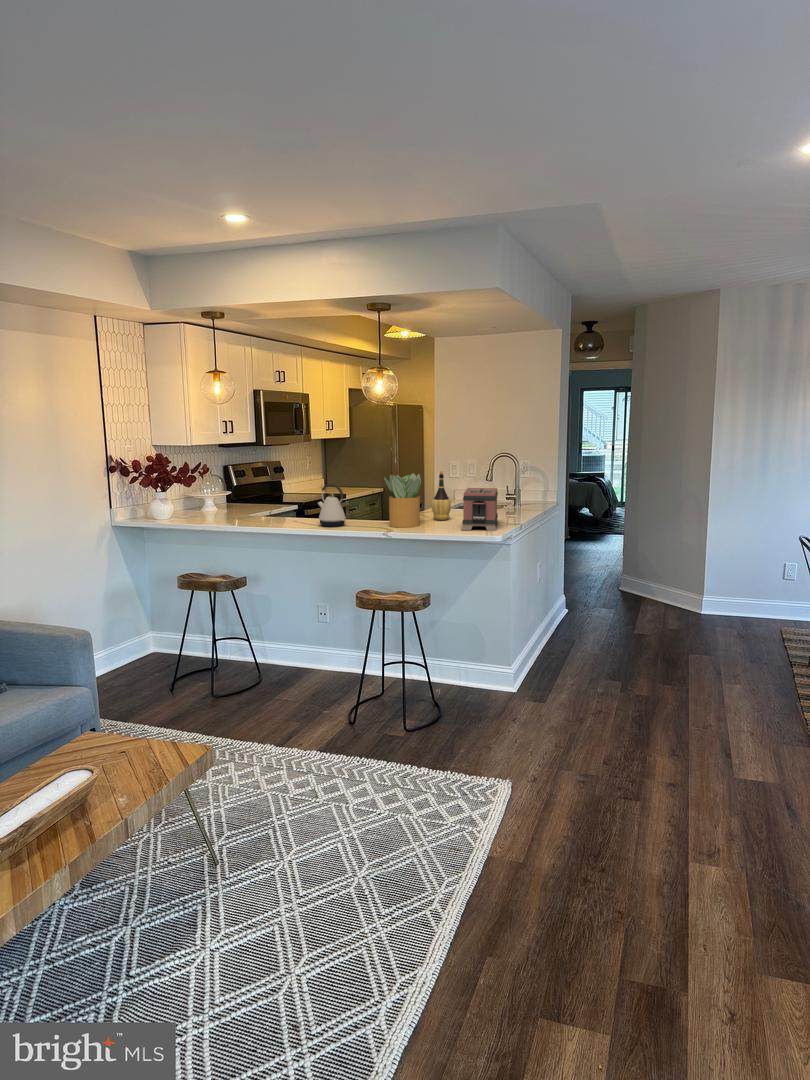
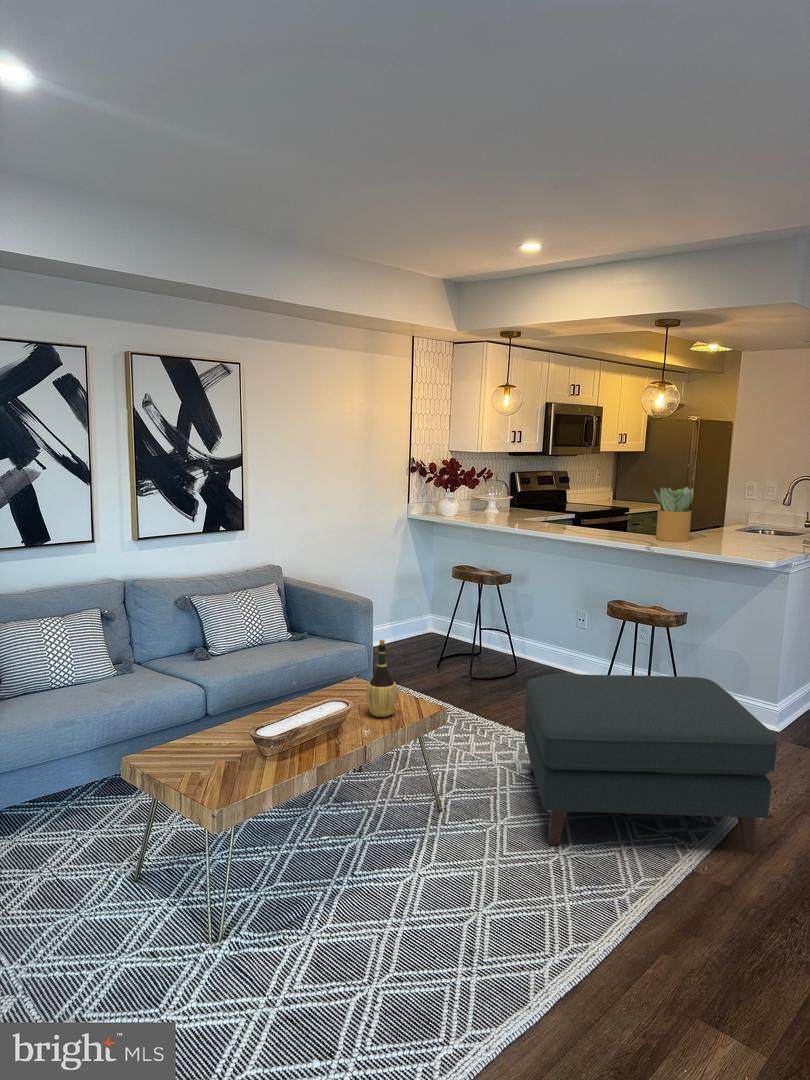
wine bottle: present [432,471,451,520] -> present [366,640,397,717]
kettle: present [318,483,346,527] -> none [585,493,612,535]
toaster: present [462,488,498,531] -> none [732,505,782,553]
ottoman: none [293,660,543,868] -> present [525,673,777,853]

